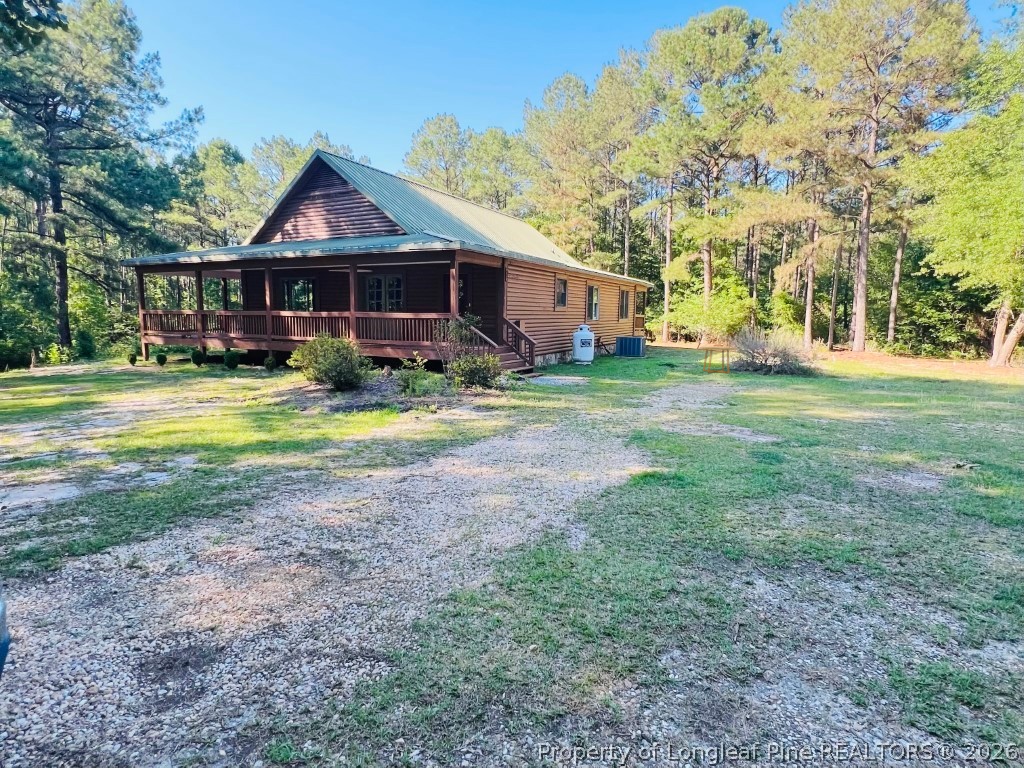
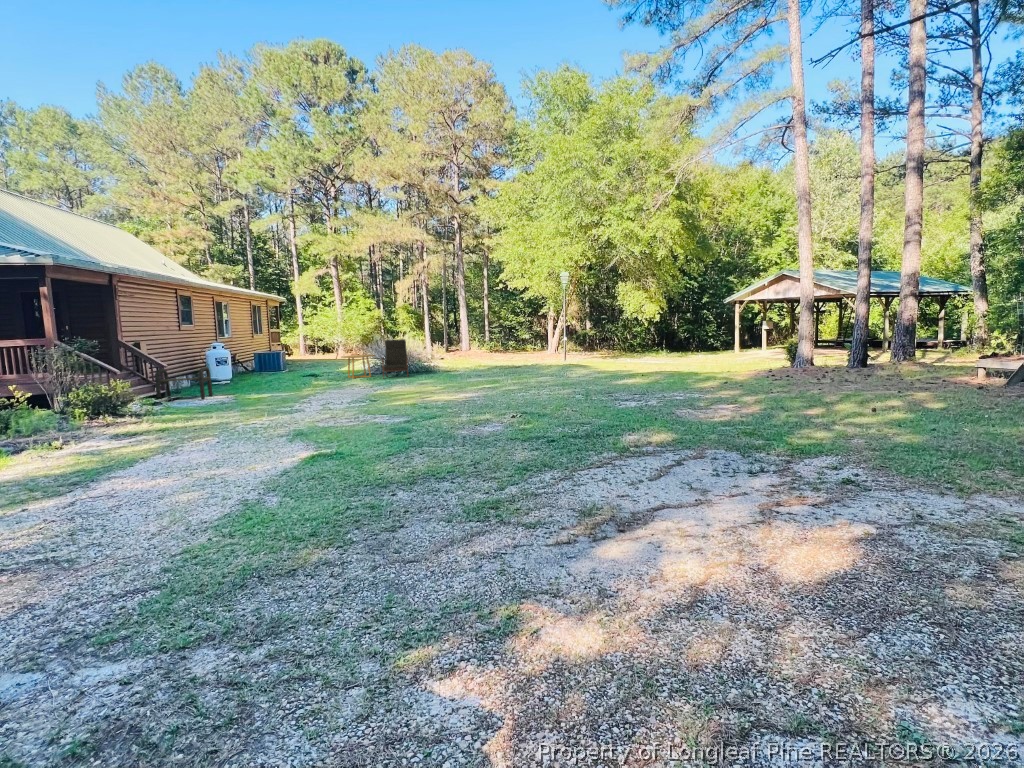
lounge chair: none [743,333,779,379] -> present [382,339,409,379]
bench: none [525,346,570,378] -> present [155,367,213,399]

